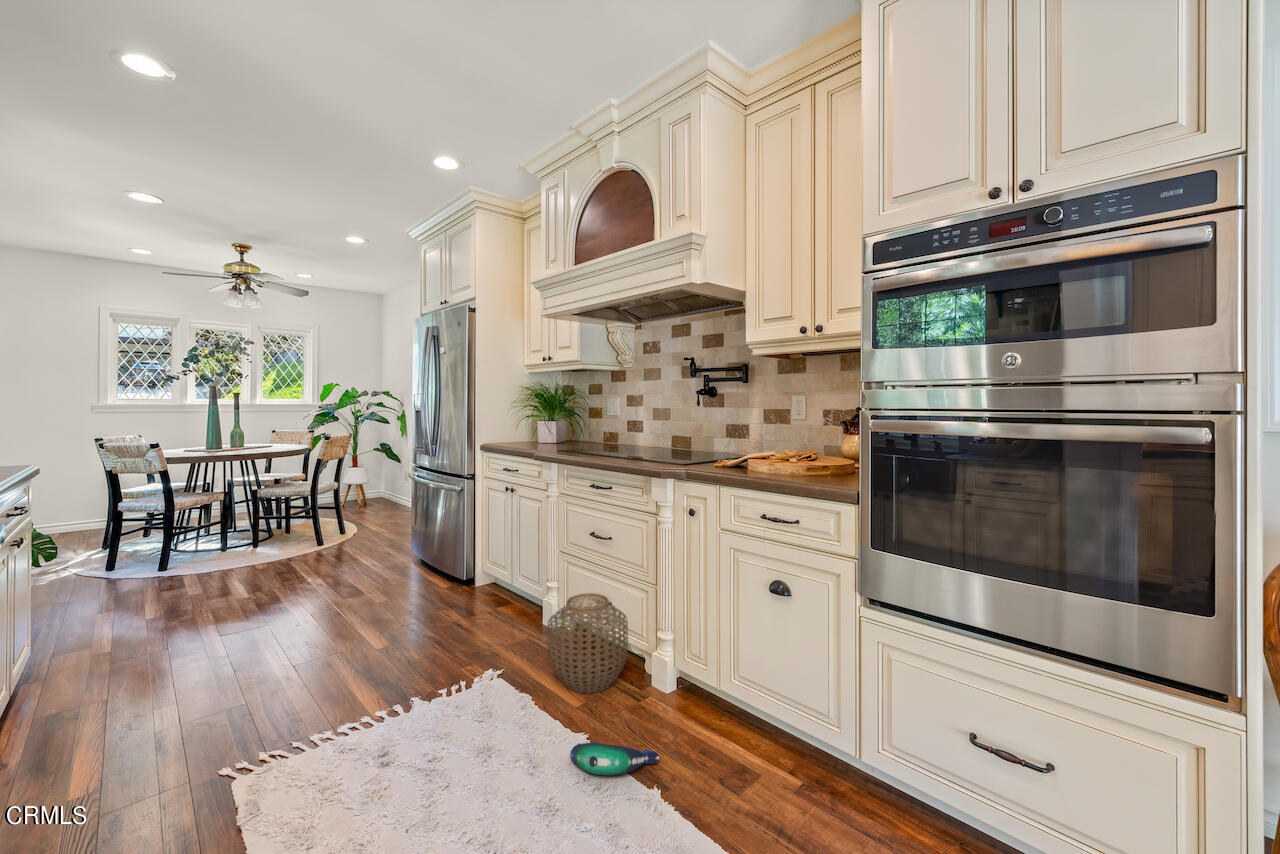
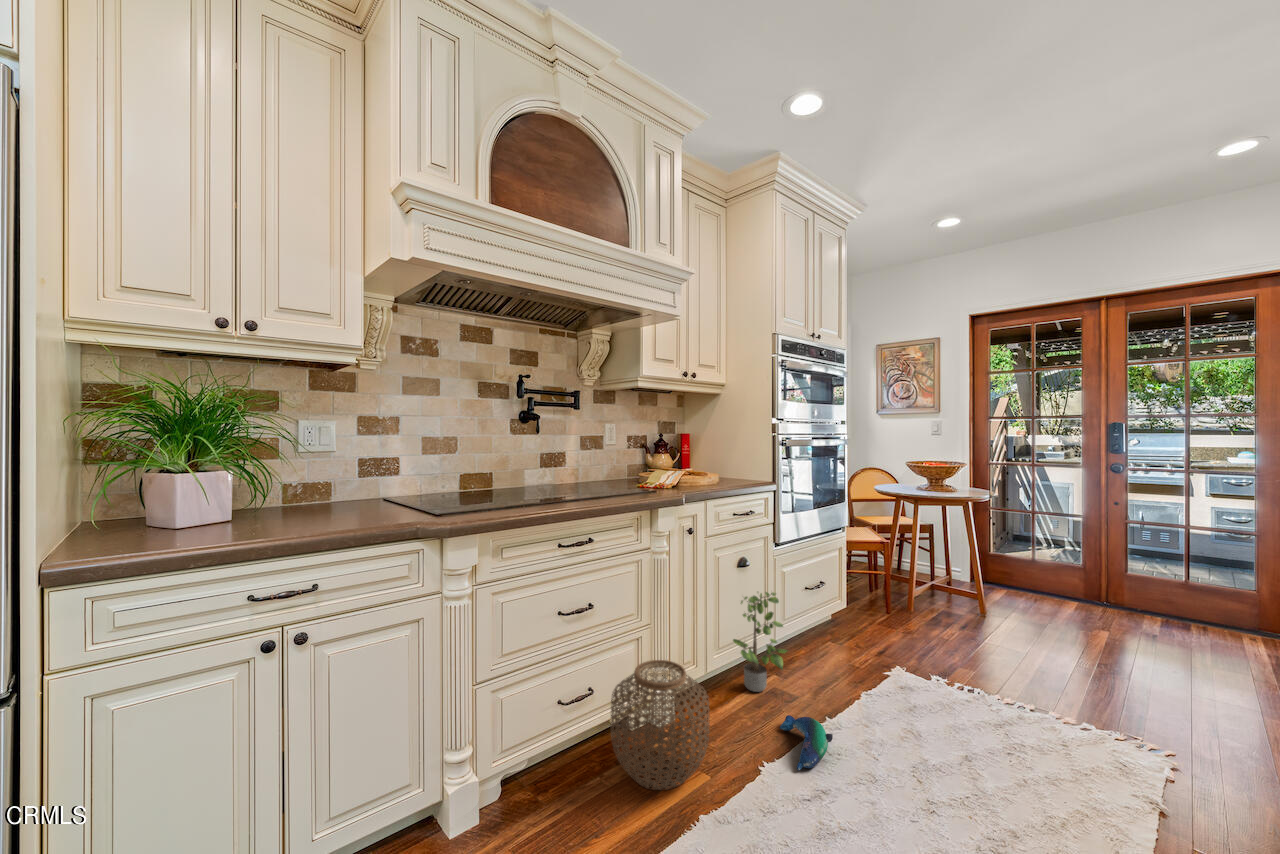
potted plant: none [715,620,772,761] -> present [733,592,788,692]

